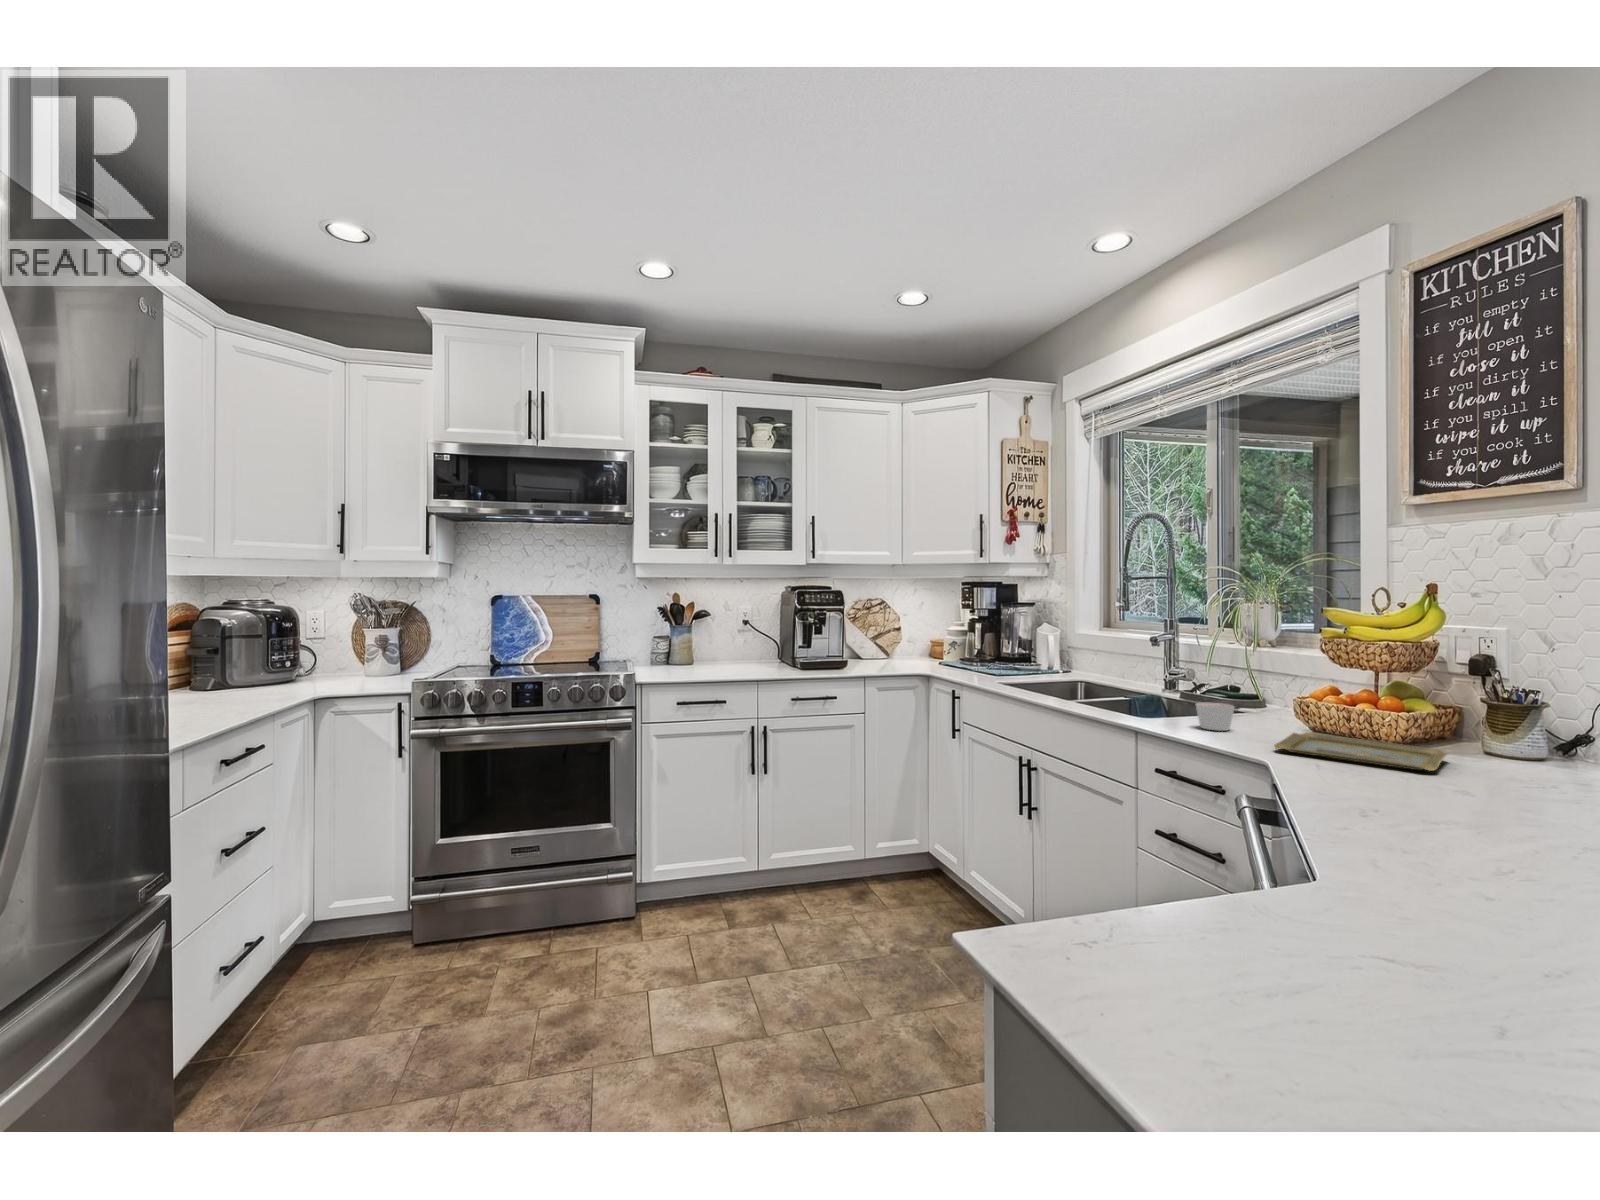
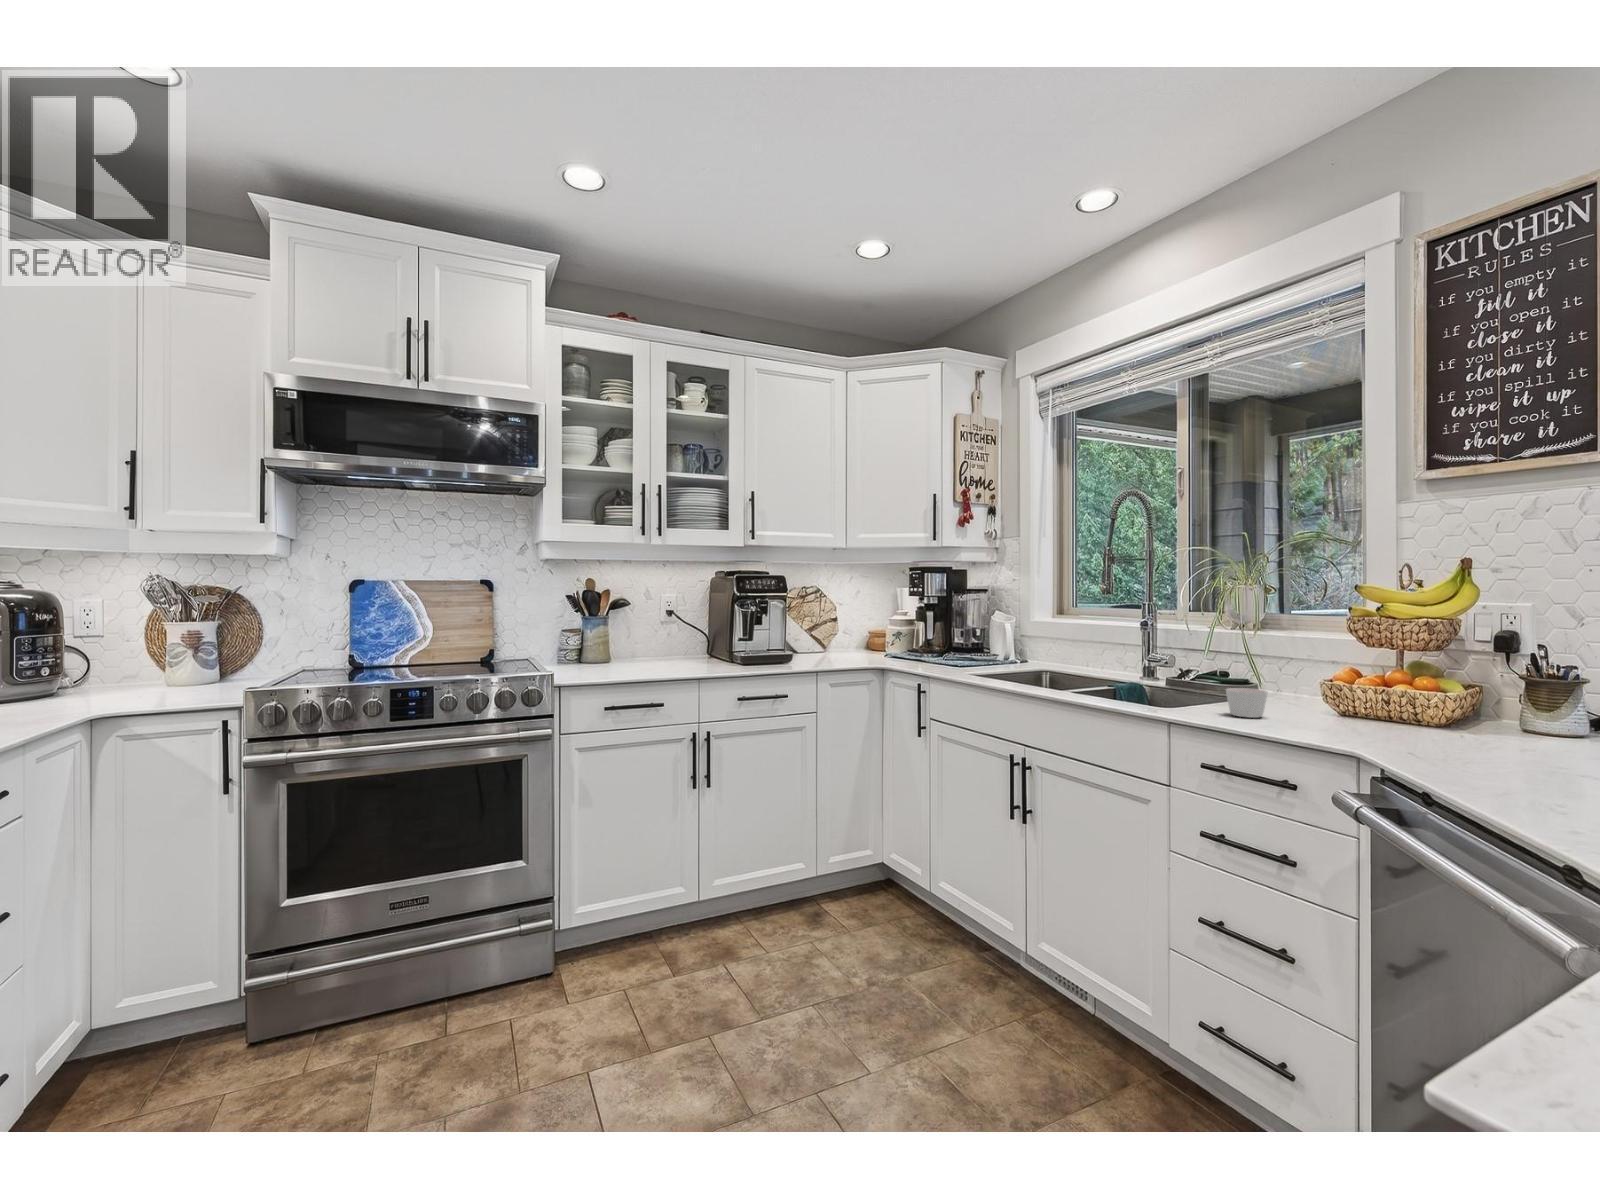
tray: present [1274,732,1448,771] -> none [1337,716,1523,751]

